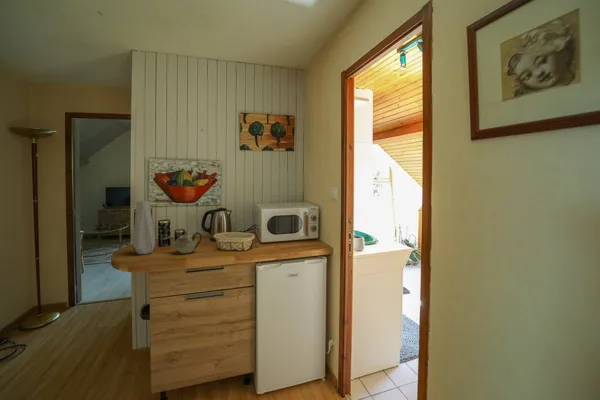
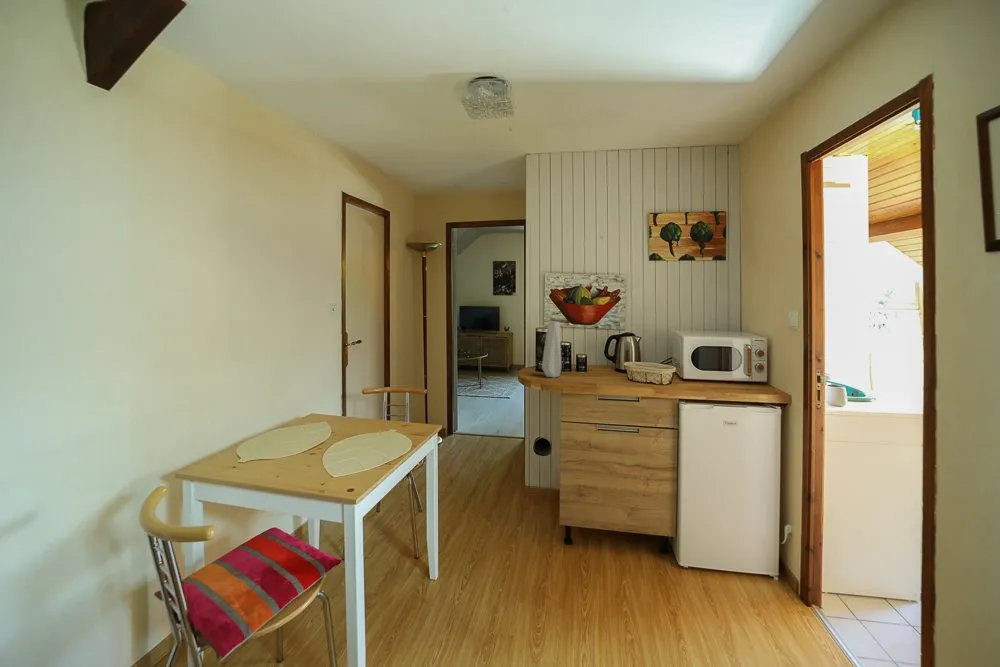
teapot: present [167,231,202,254] -> none [575,356,613,381]

